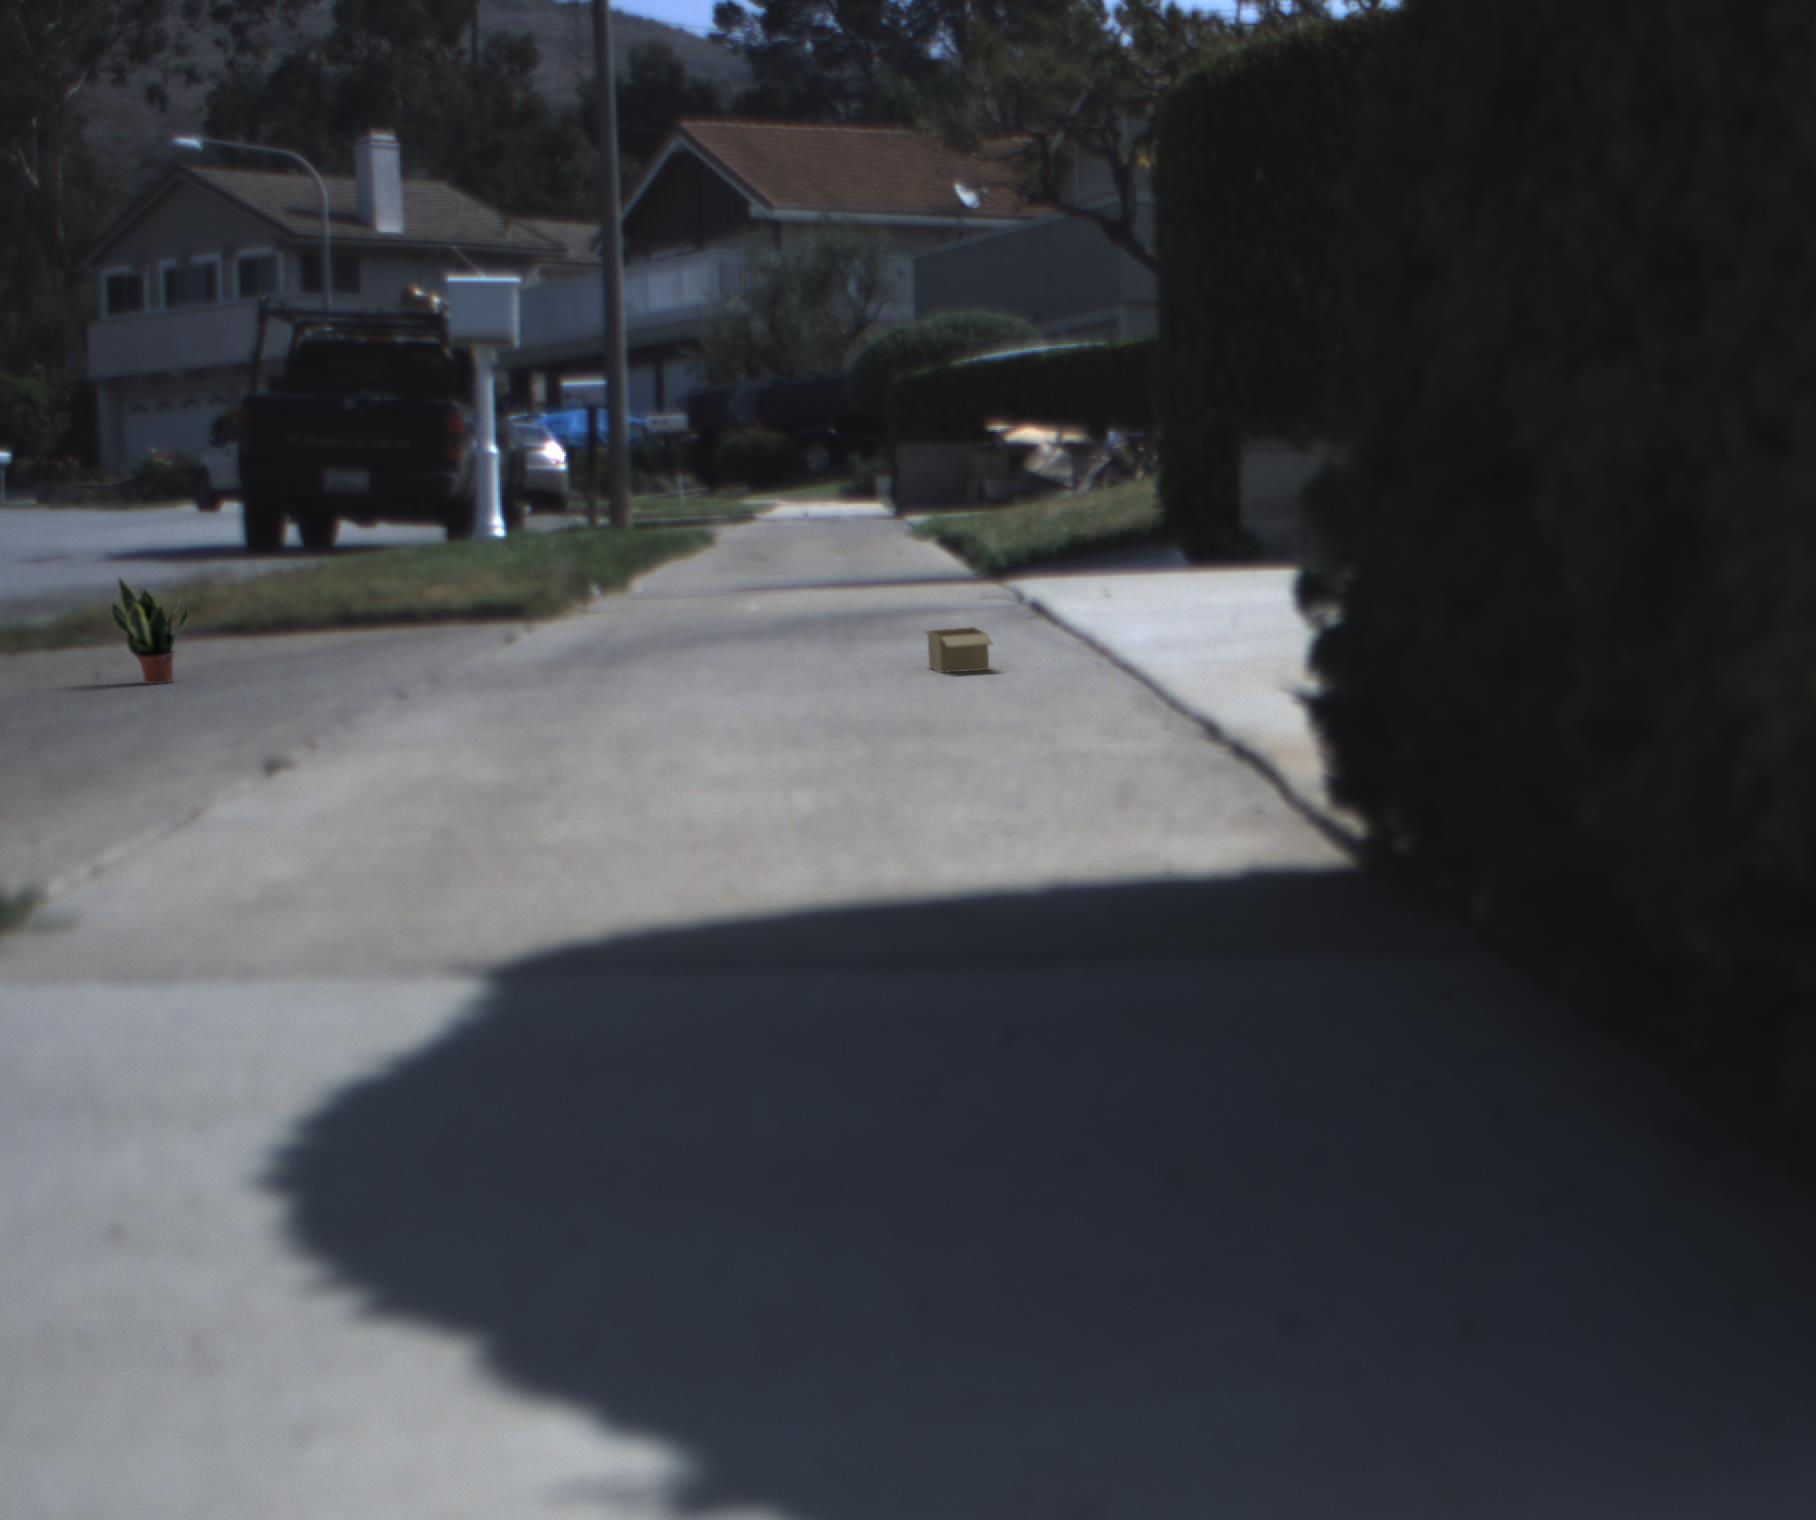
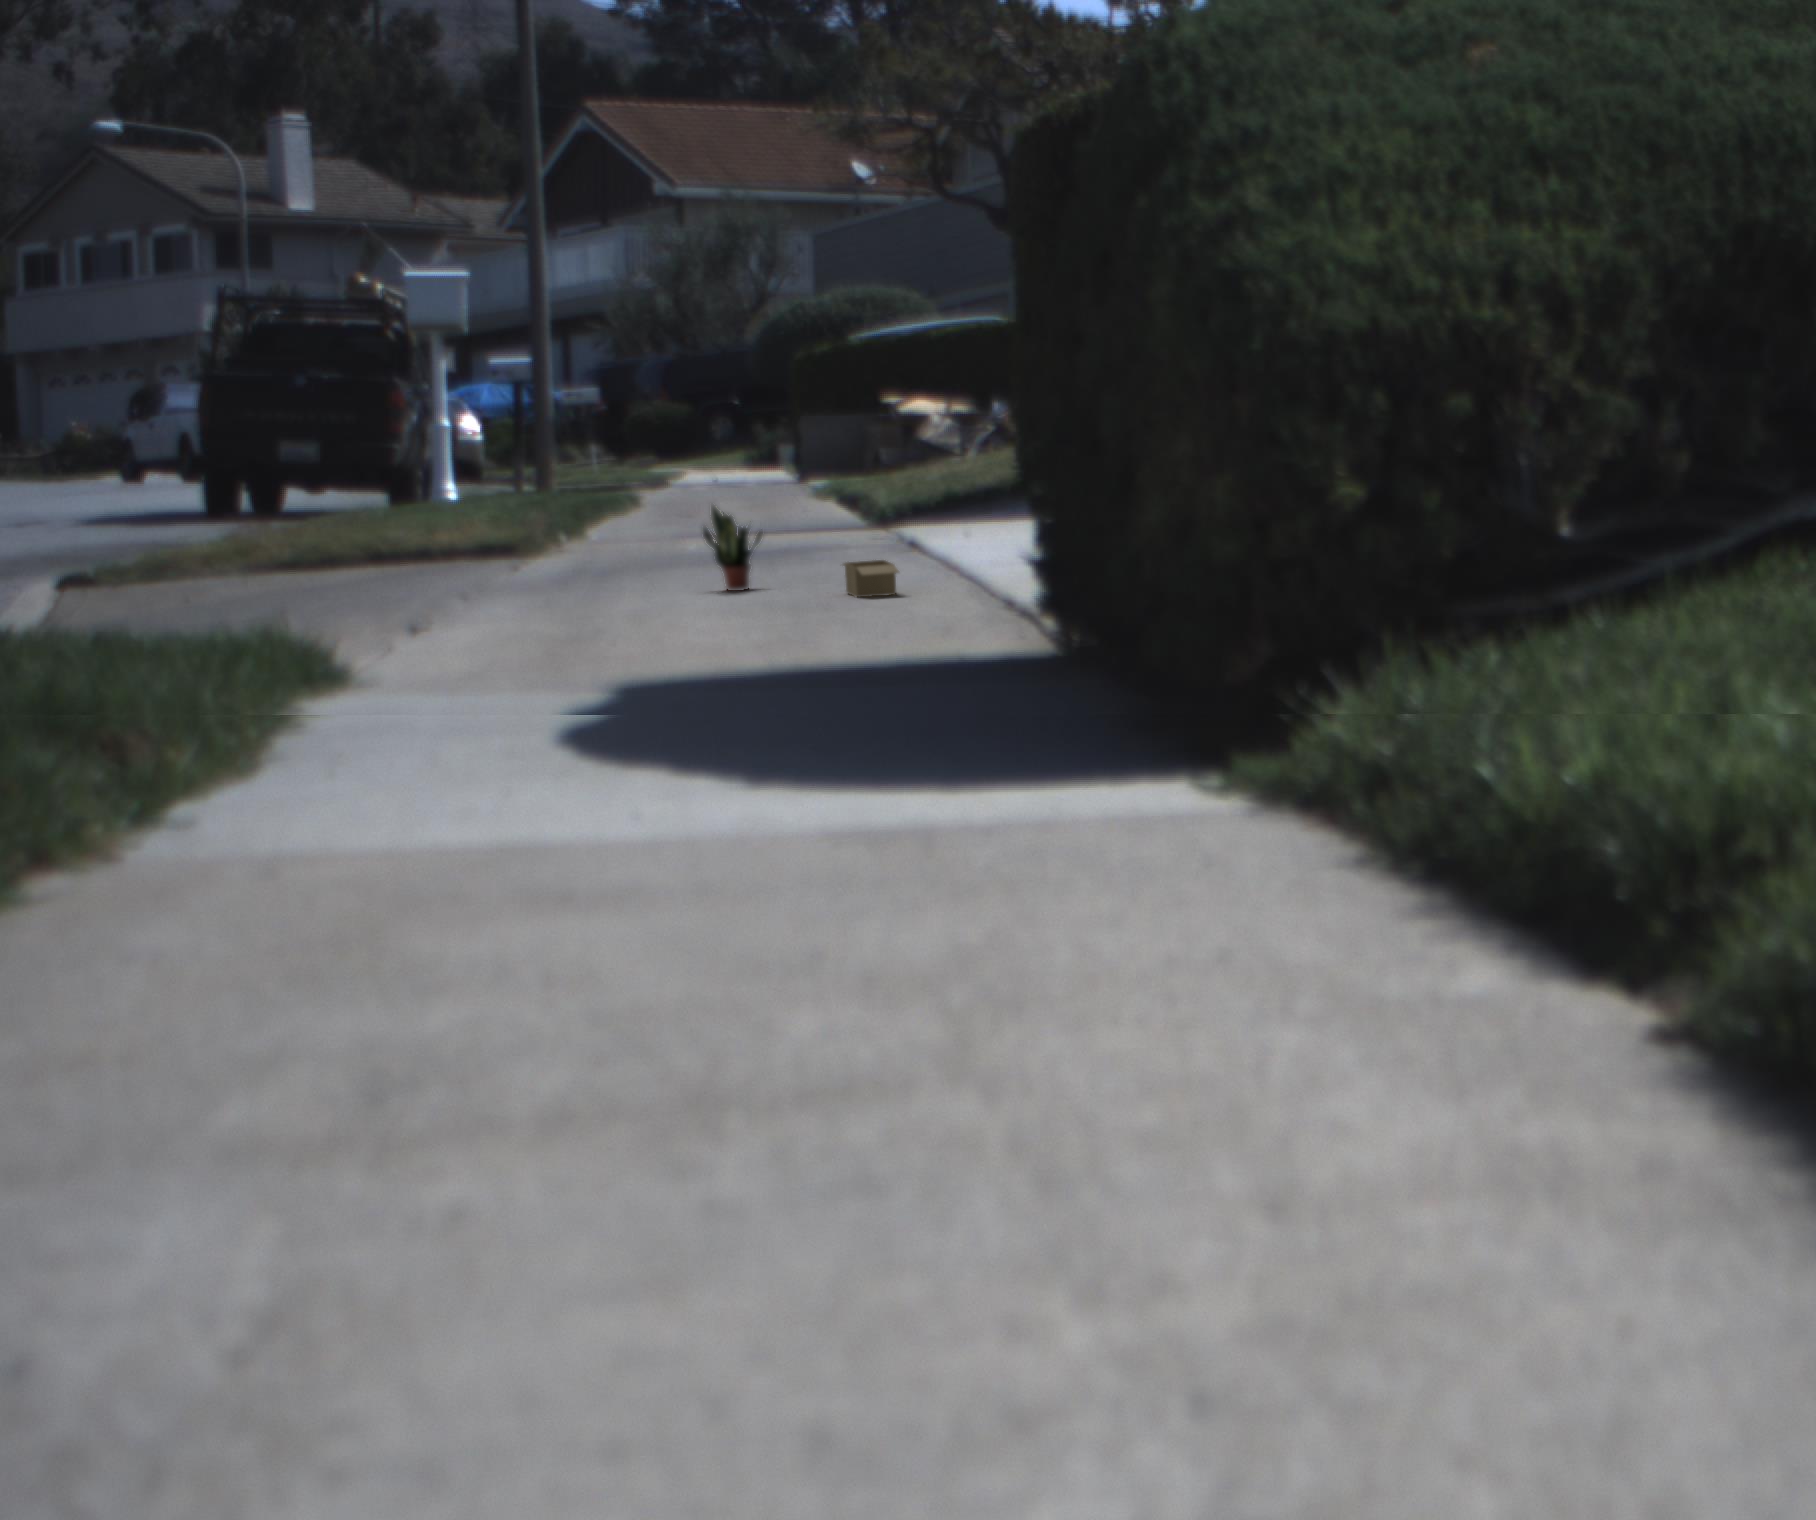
potted plant: present [112,579,188,684] -> present [703,506,762,591]

